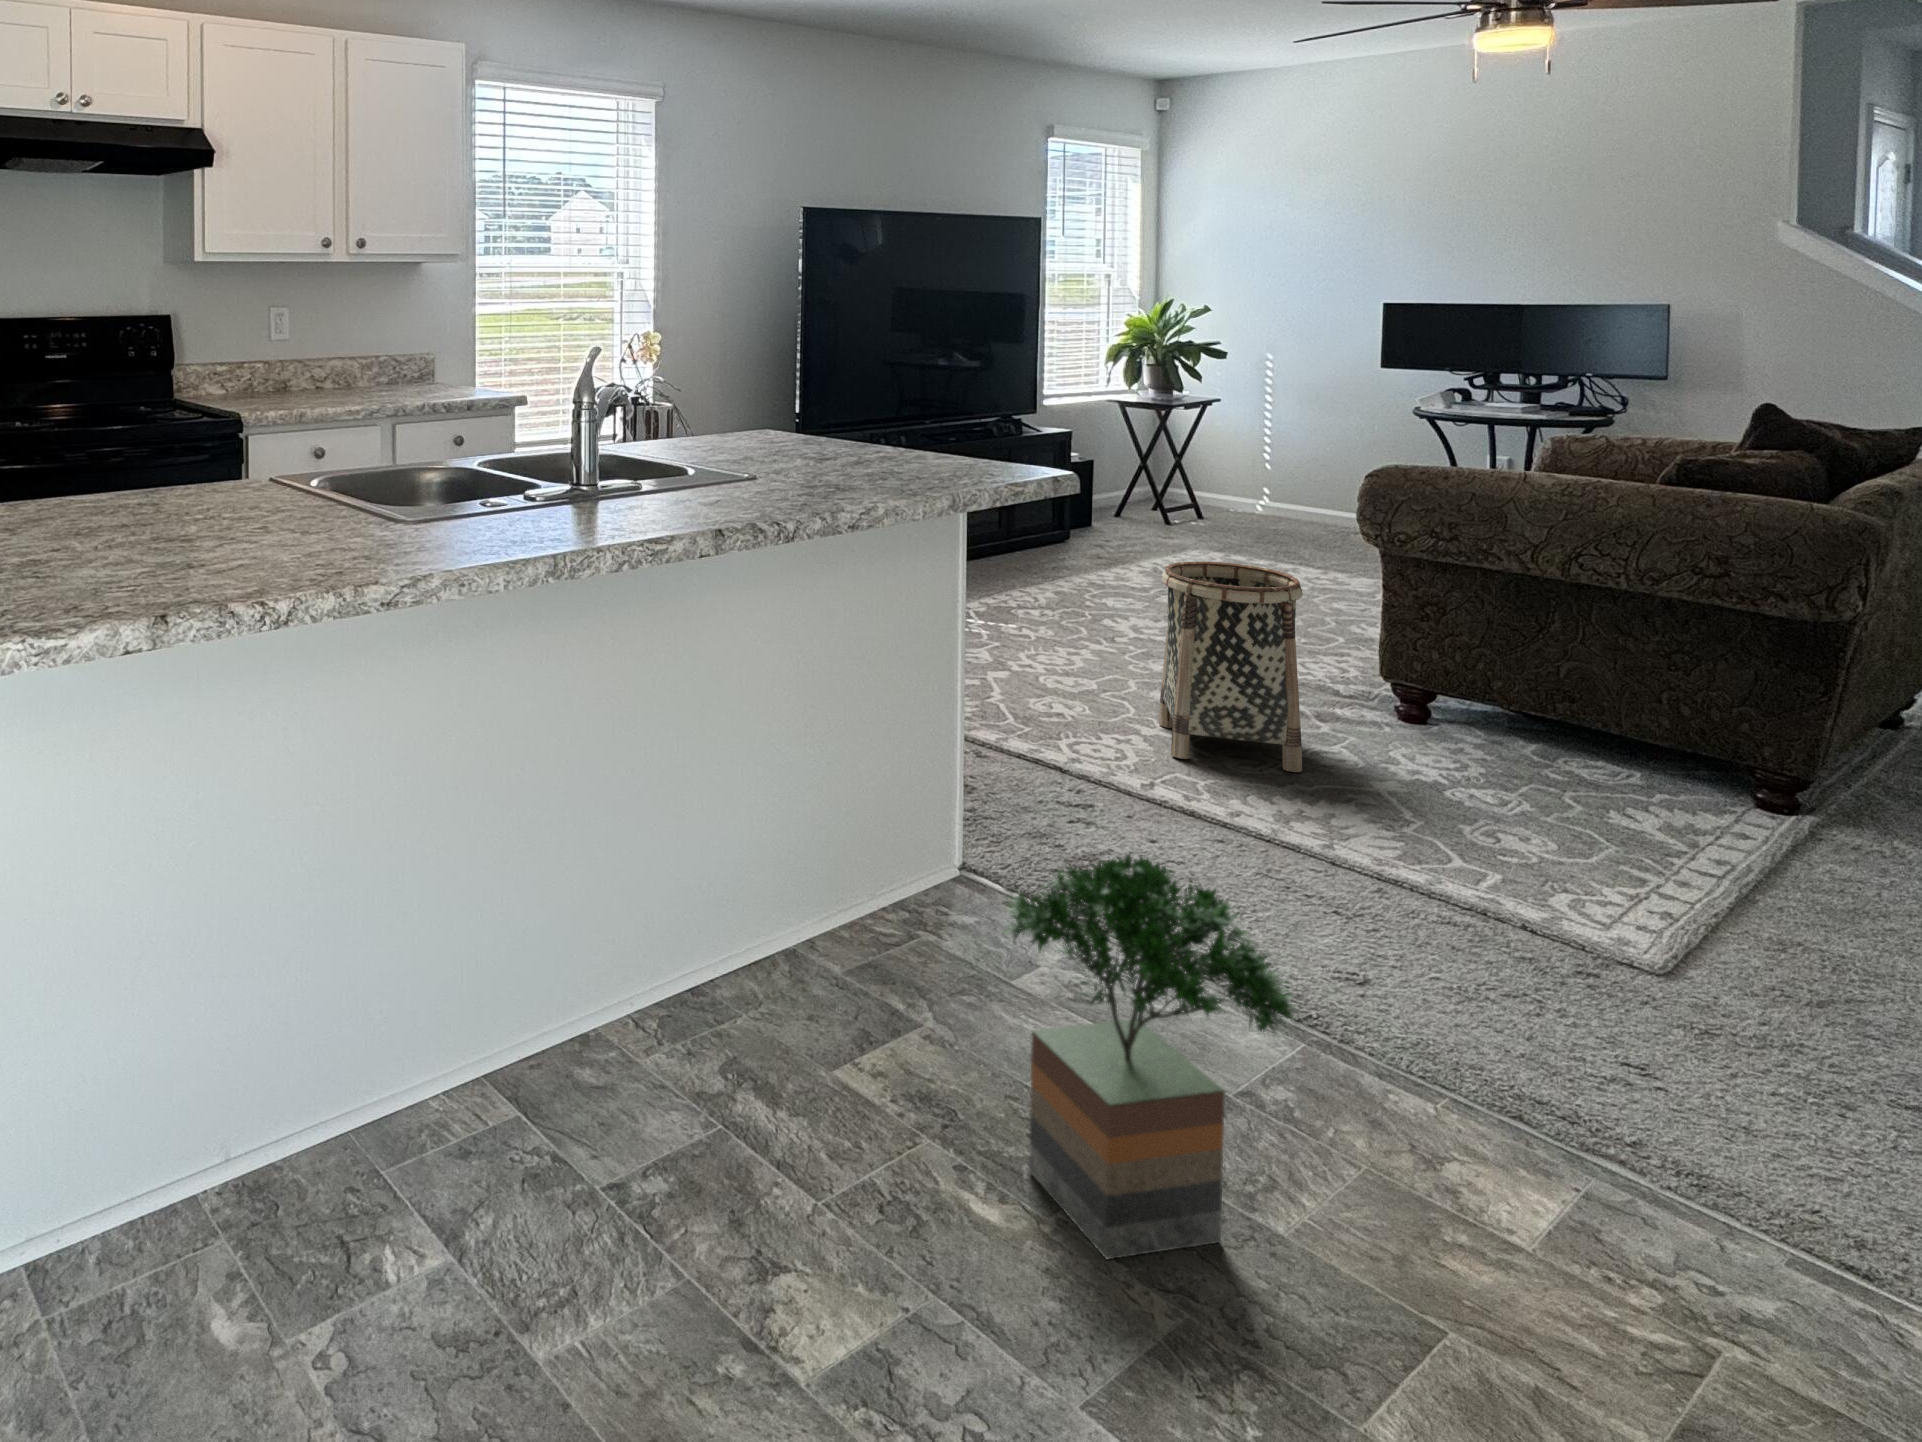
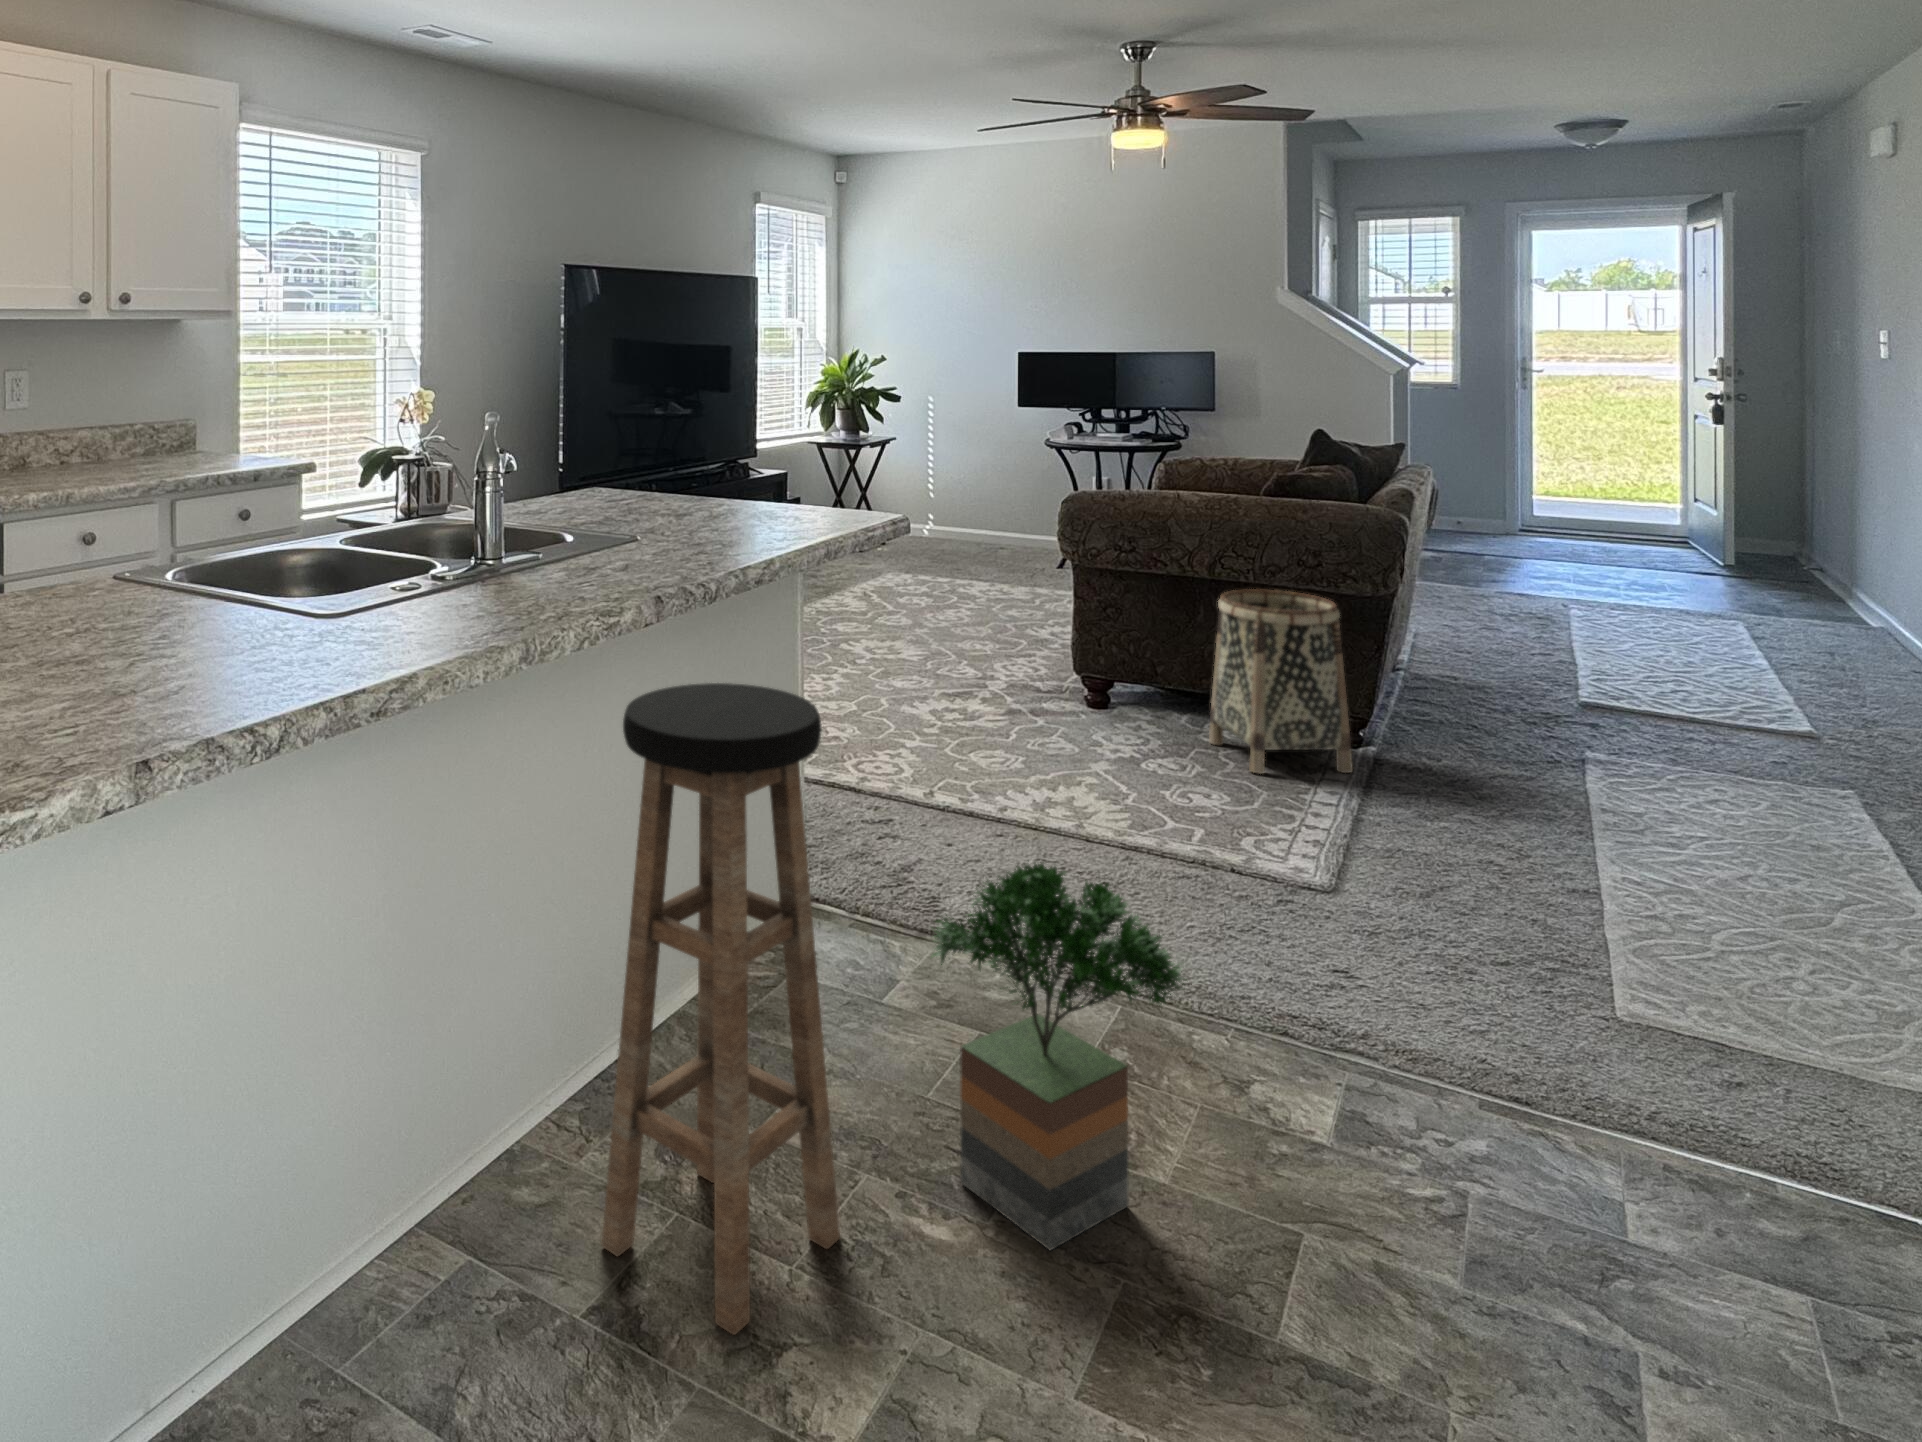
basket: present [1159,562,1302,772] -> present [1209,589,1353,774]
bar stool: none [640,621,877,1241] -> present [602,683,840,1335]

